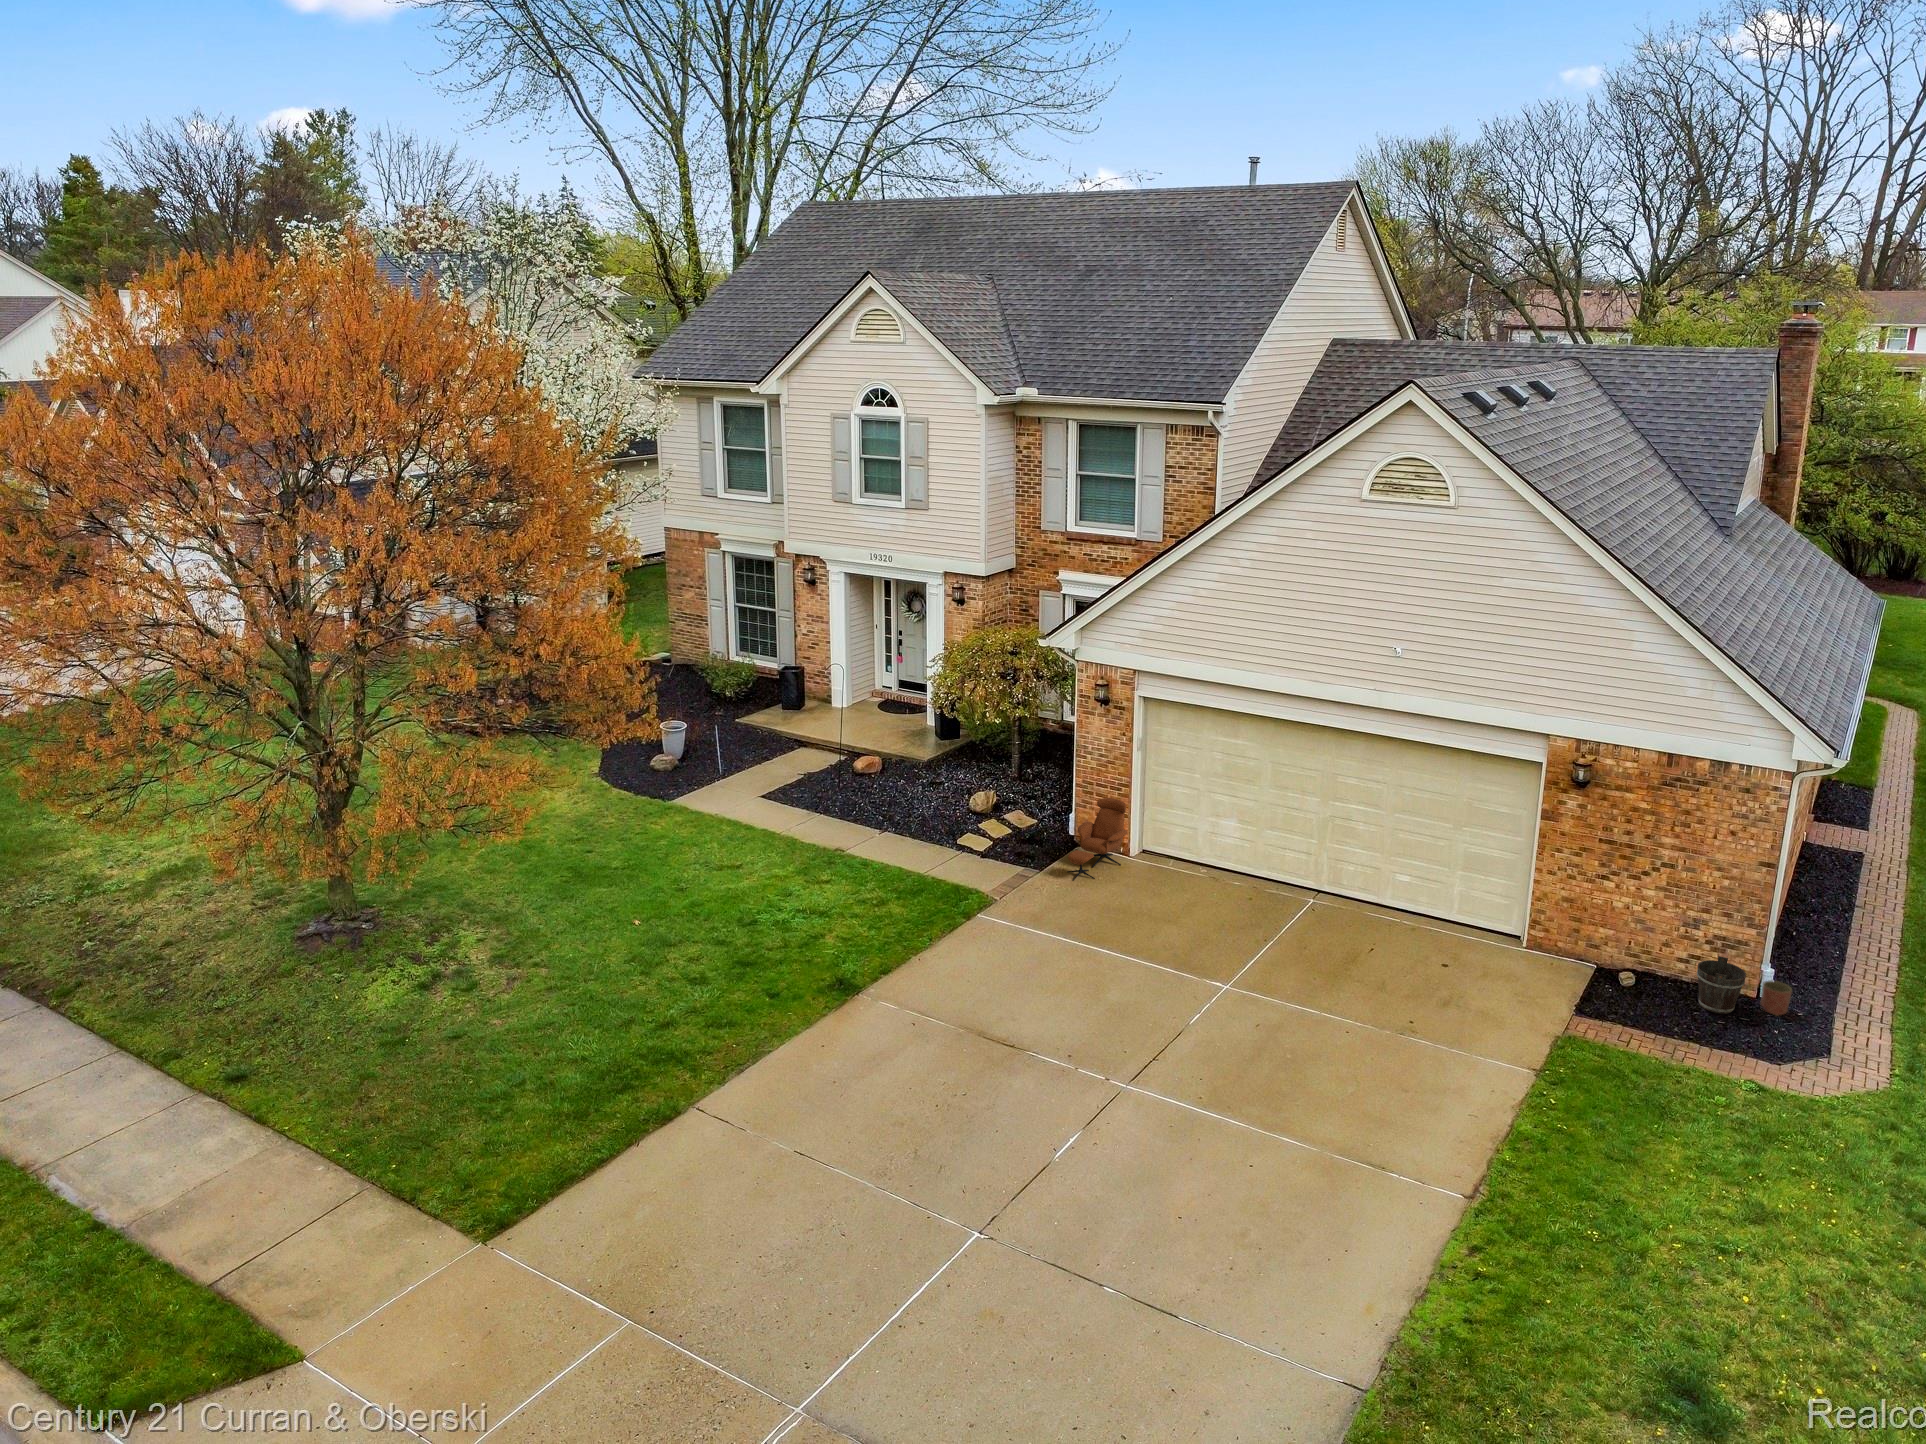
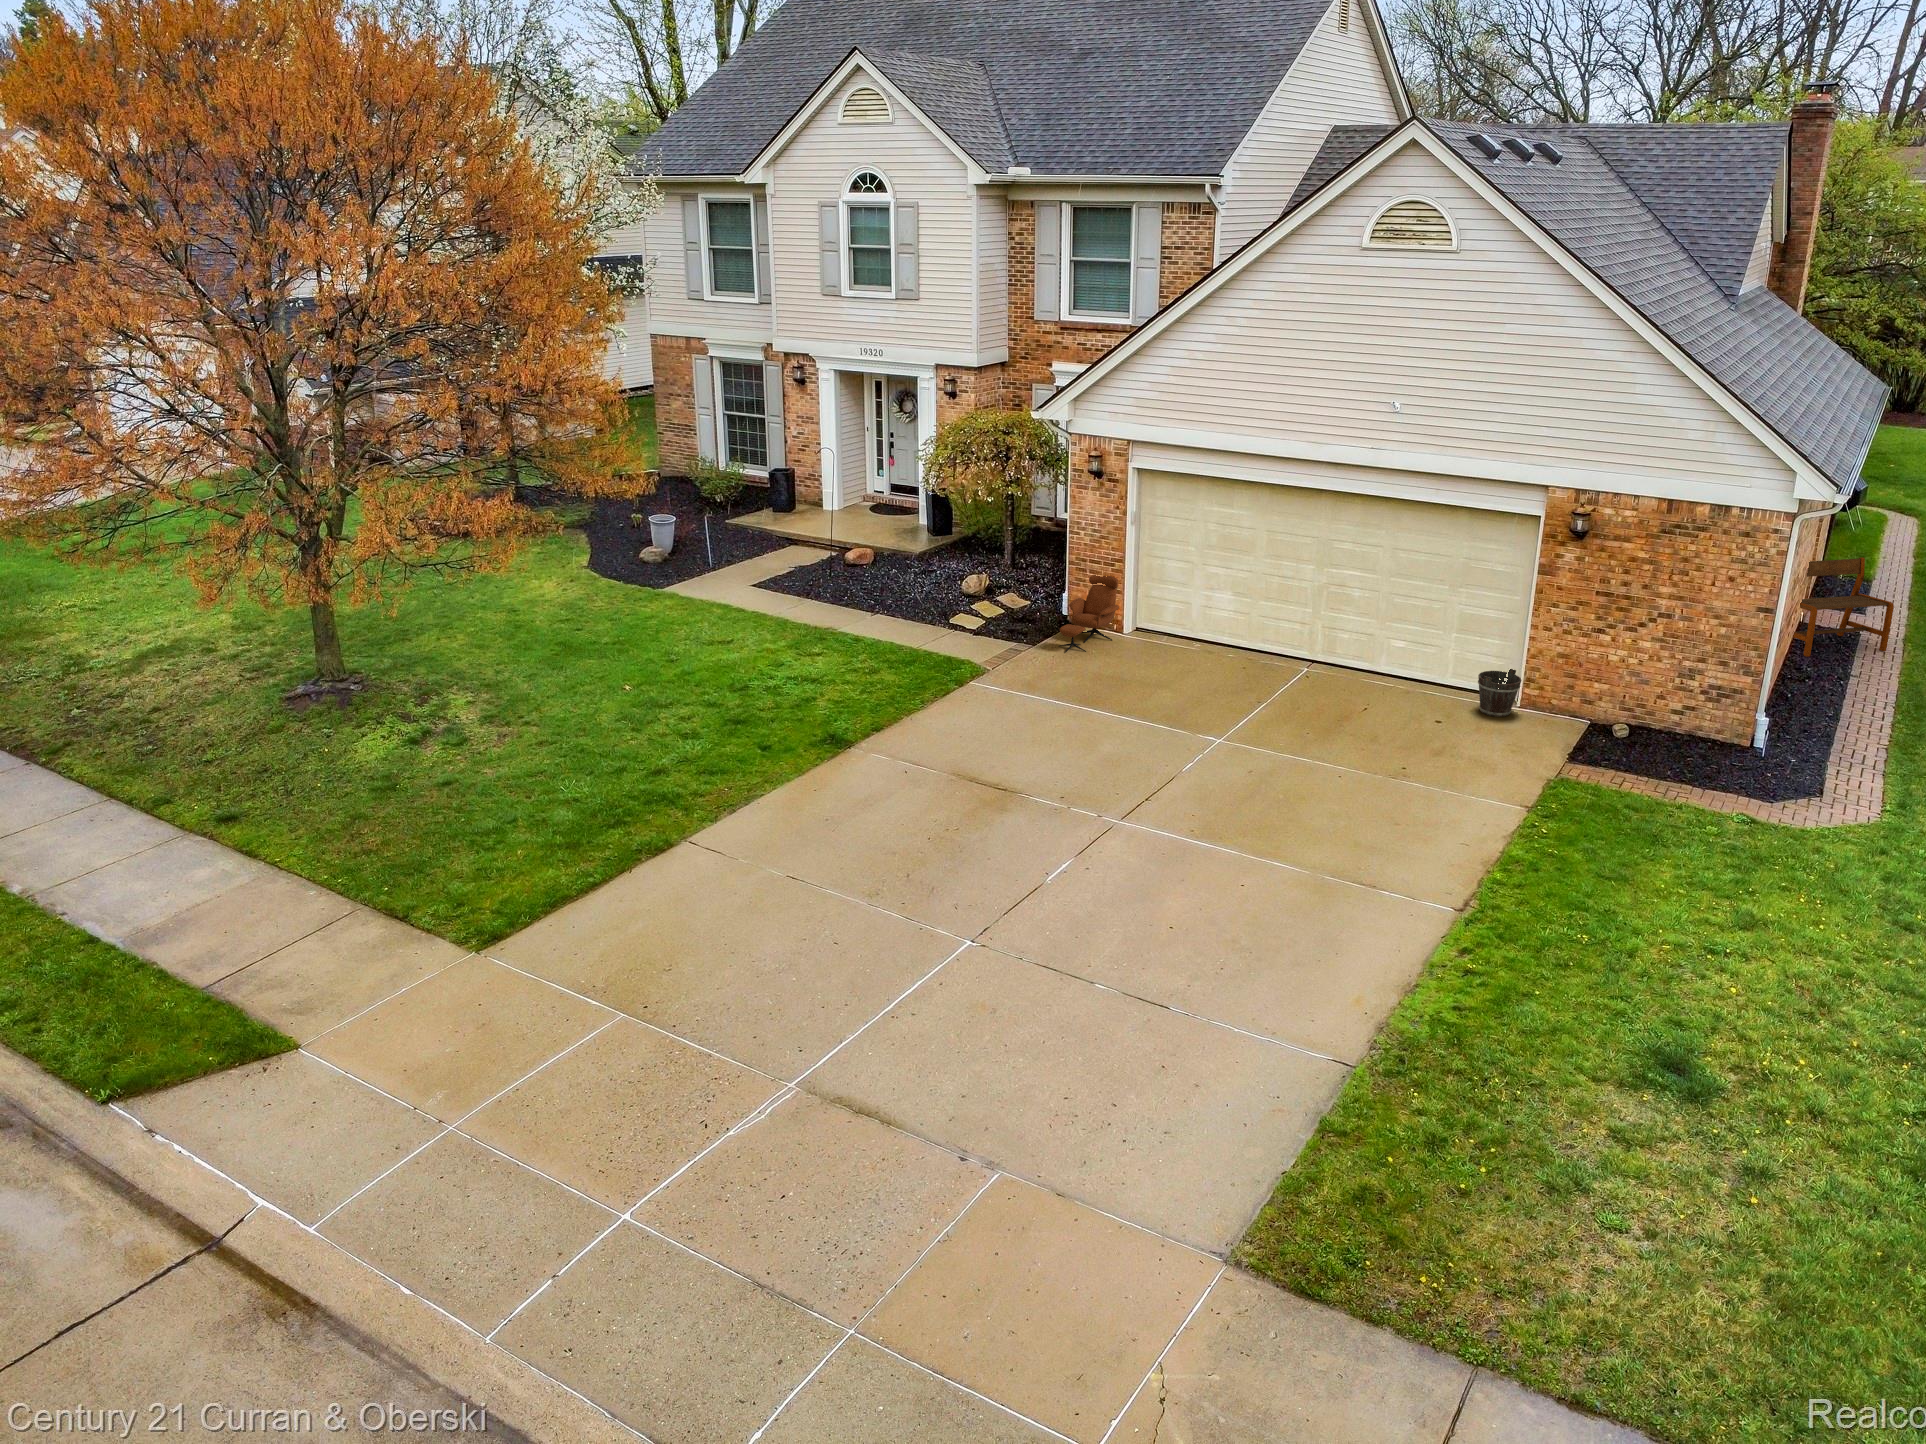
bench: none [1779,785,1900,887] -> present [1793,557,1894,657]
bucket: present [1697,956,1746,1014] -> present [1478,669,1522,717]
planter: present [1761,981,1792,1016] -> none [1751,729,1785,762]

